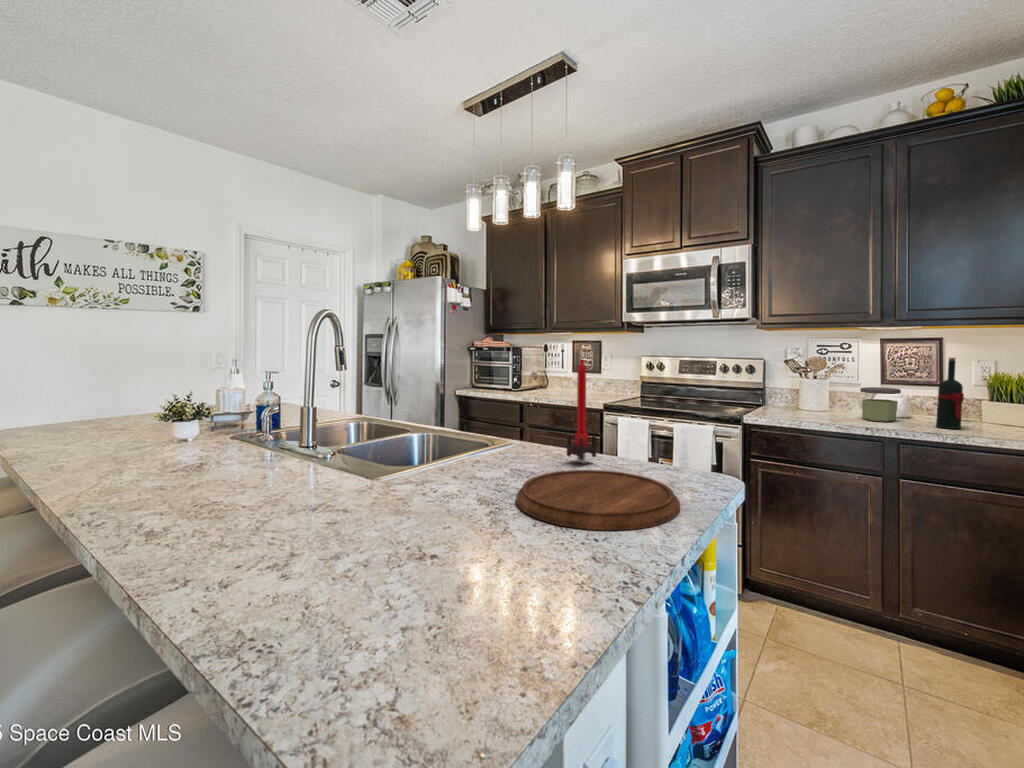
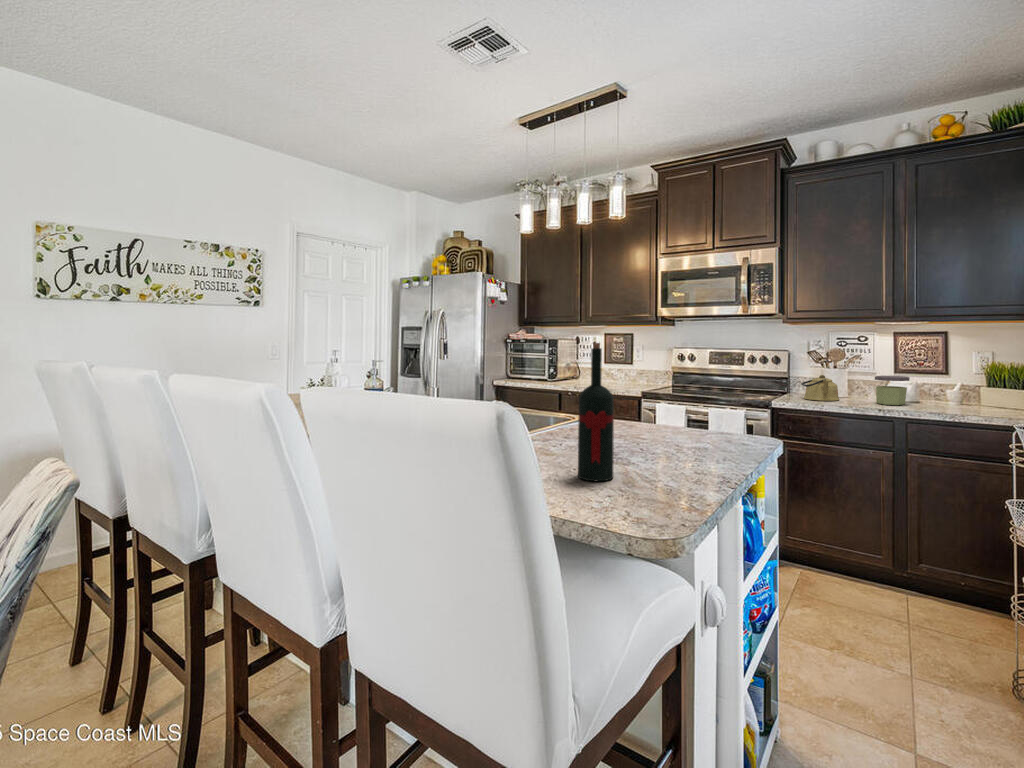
wine bottle: present [936,358,964,429] -> present [578,343,614,481]
candle: present [567,360,596,463] -> none [643,350,666,430]
kettle: none [777,386,820,415] -> present [801,375,839,401]
cutting board: present [516,470,680,530] -> none [624,431,743,461]

